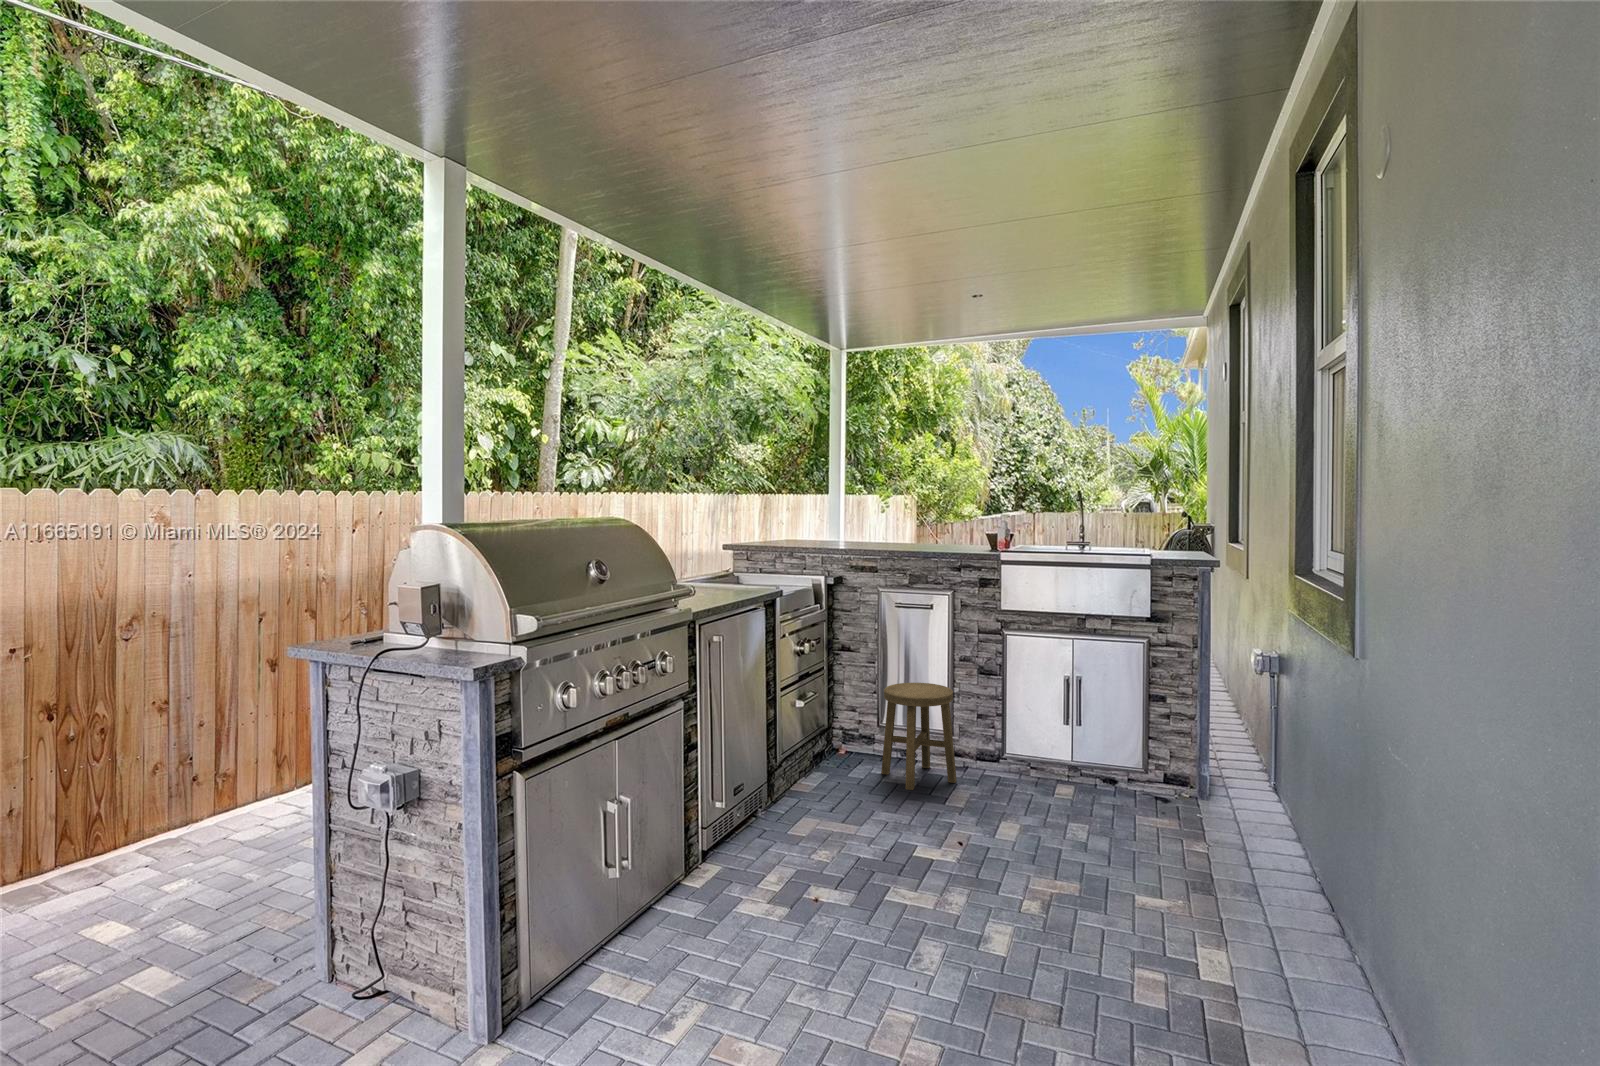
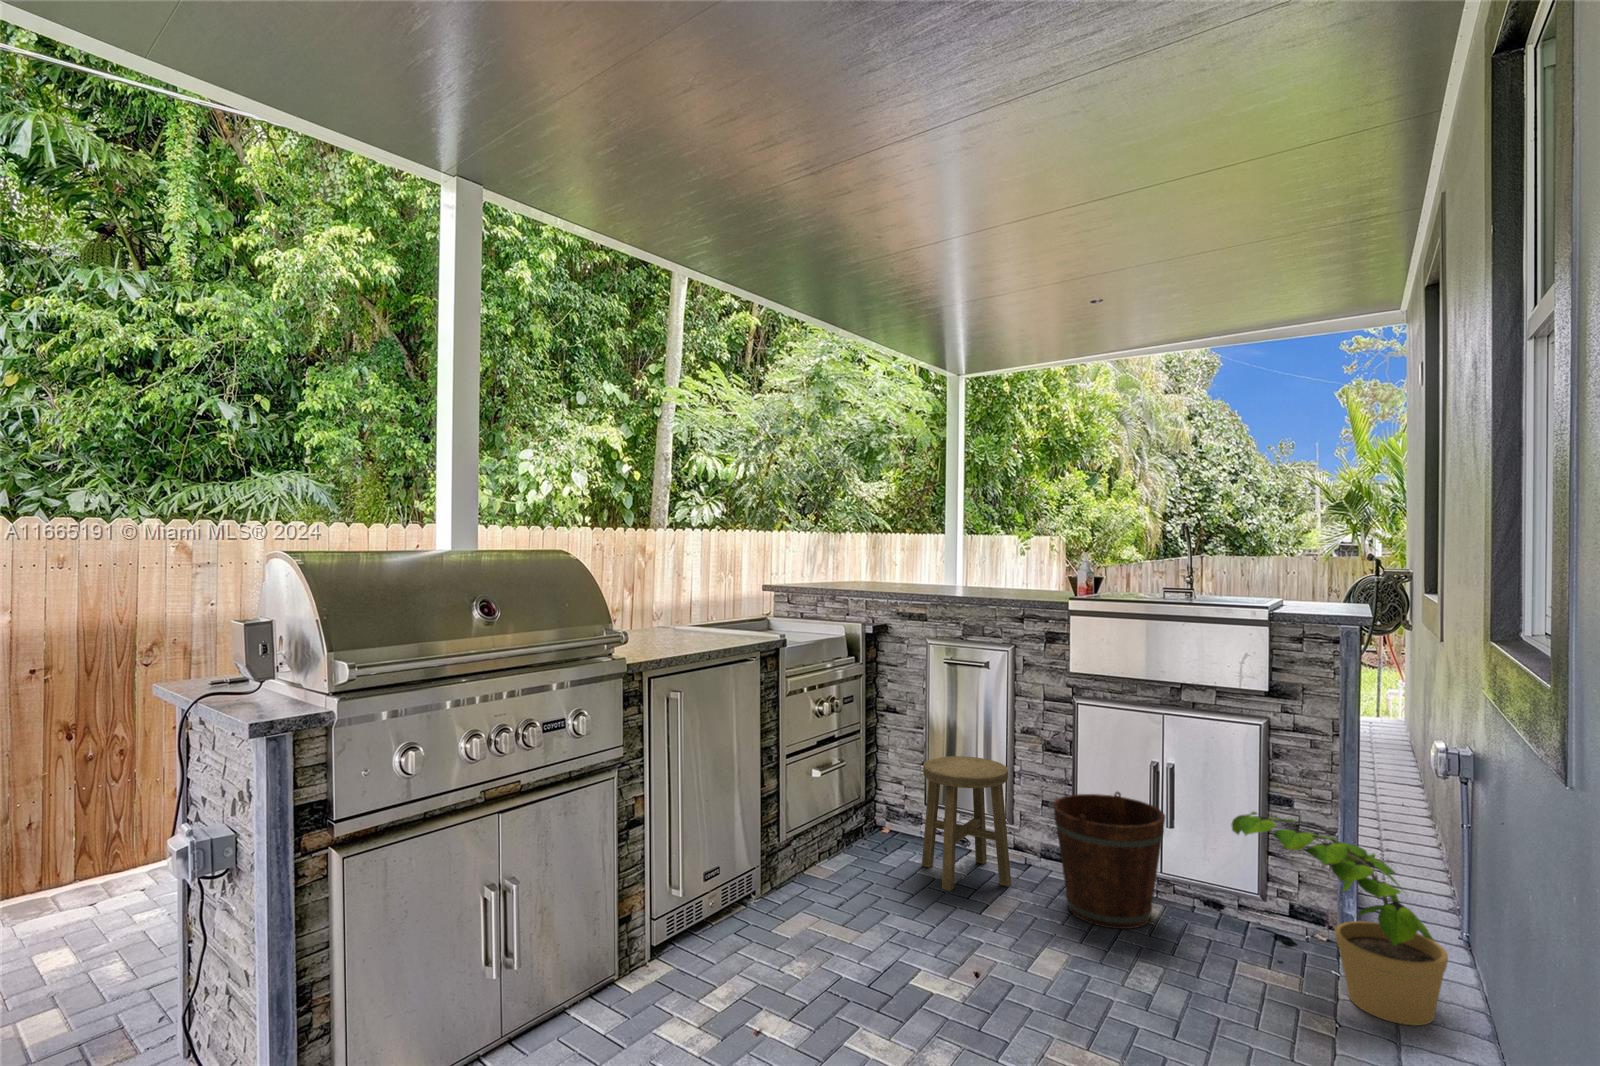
bucket: none [994,702,1080,805] -> present [1053,792,1165,929]
potted plant: none [1136,707,1283,845] -> present [1231,812,1448,1026]

